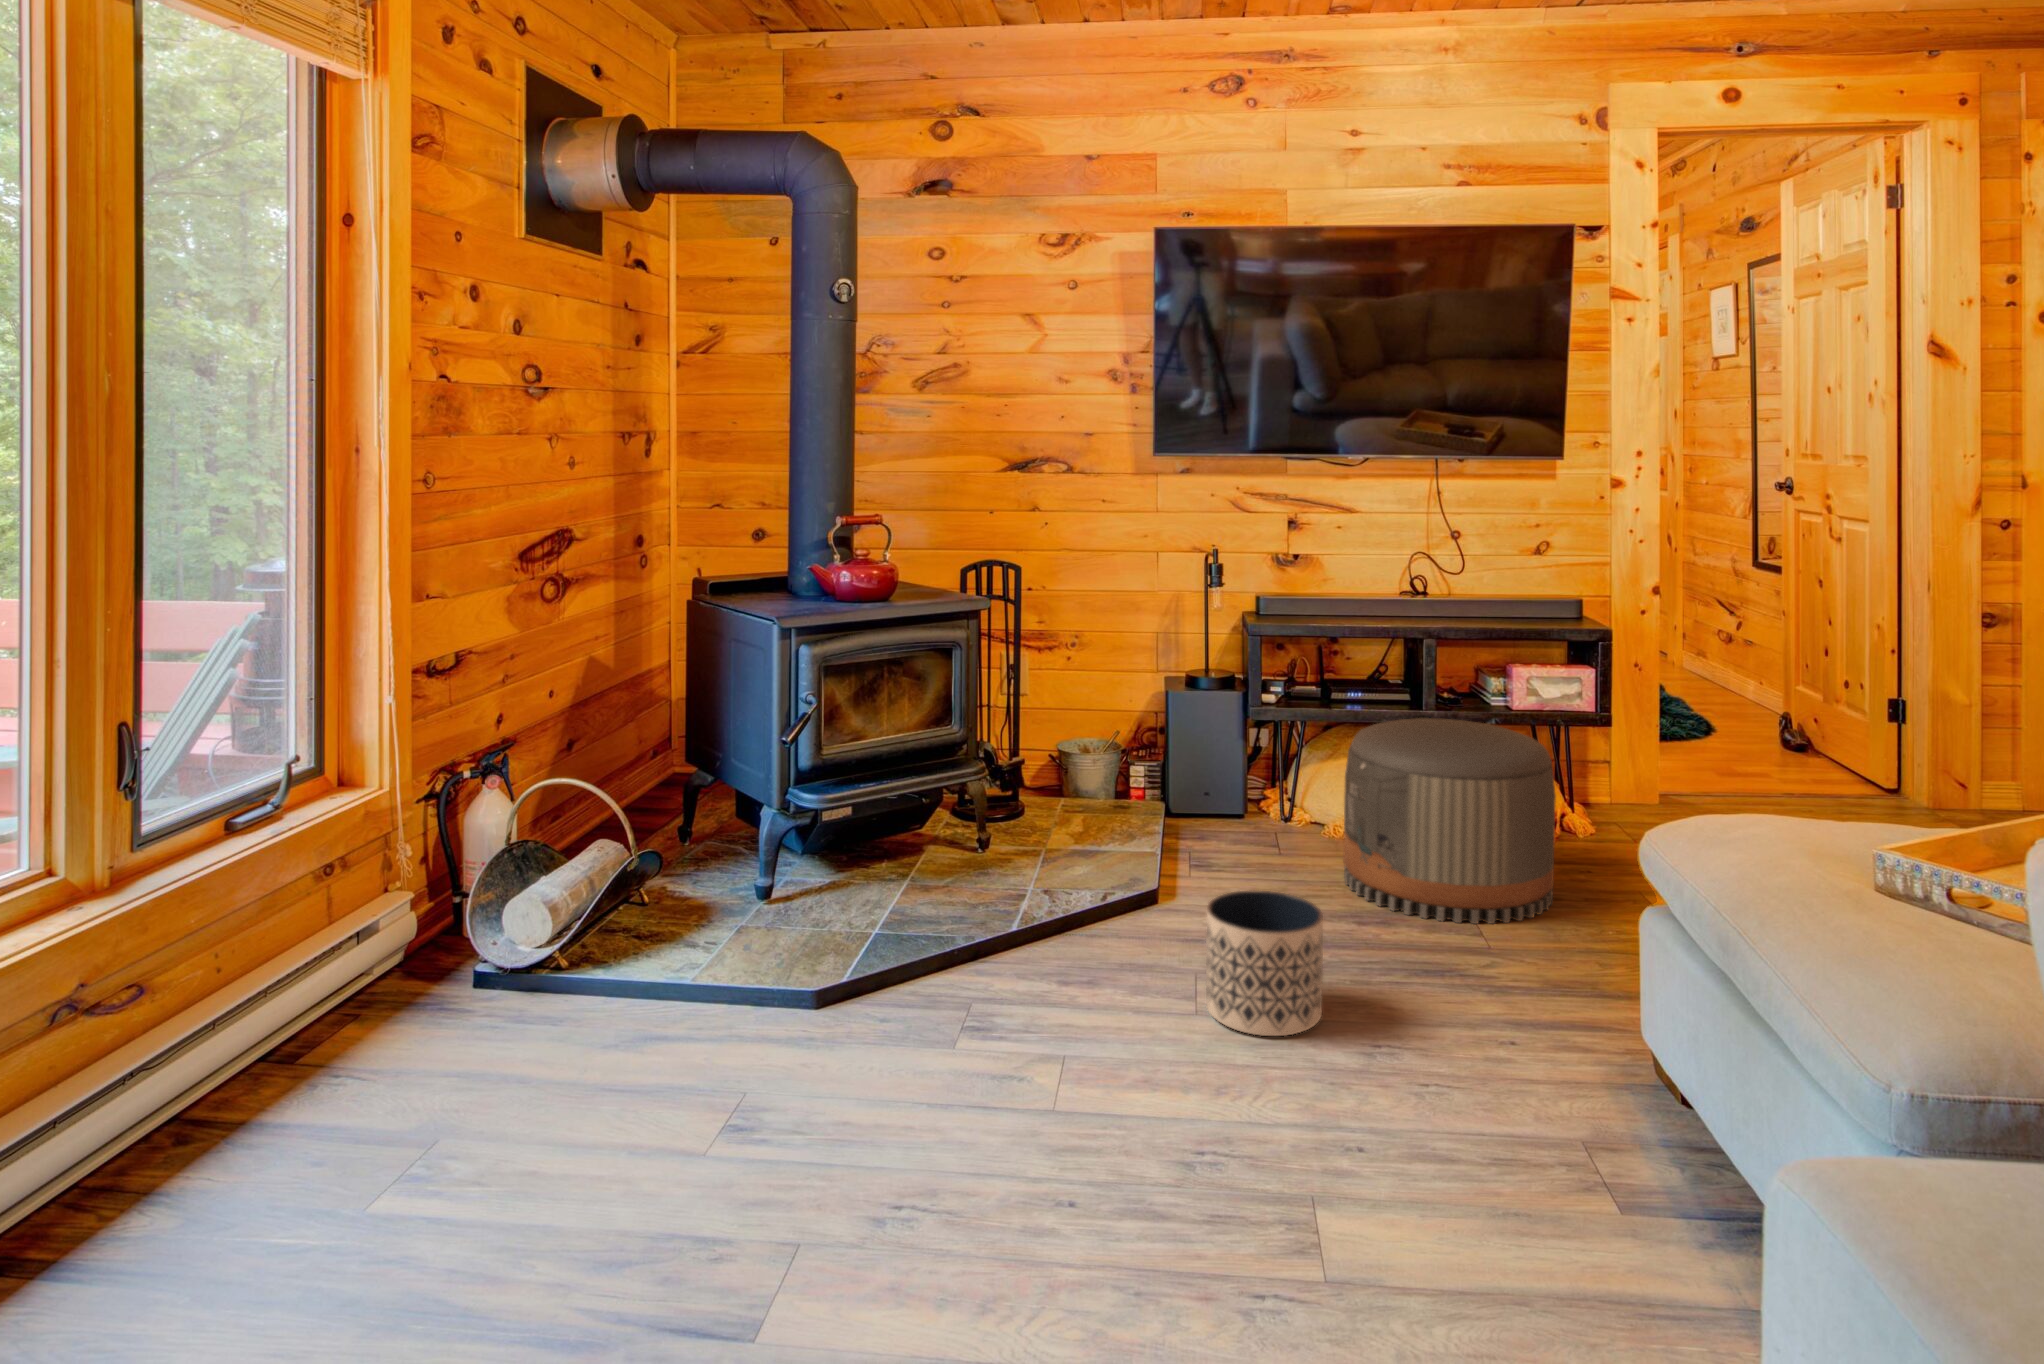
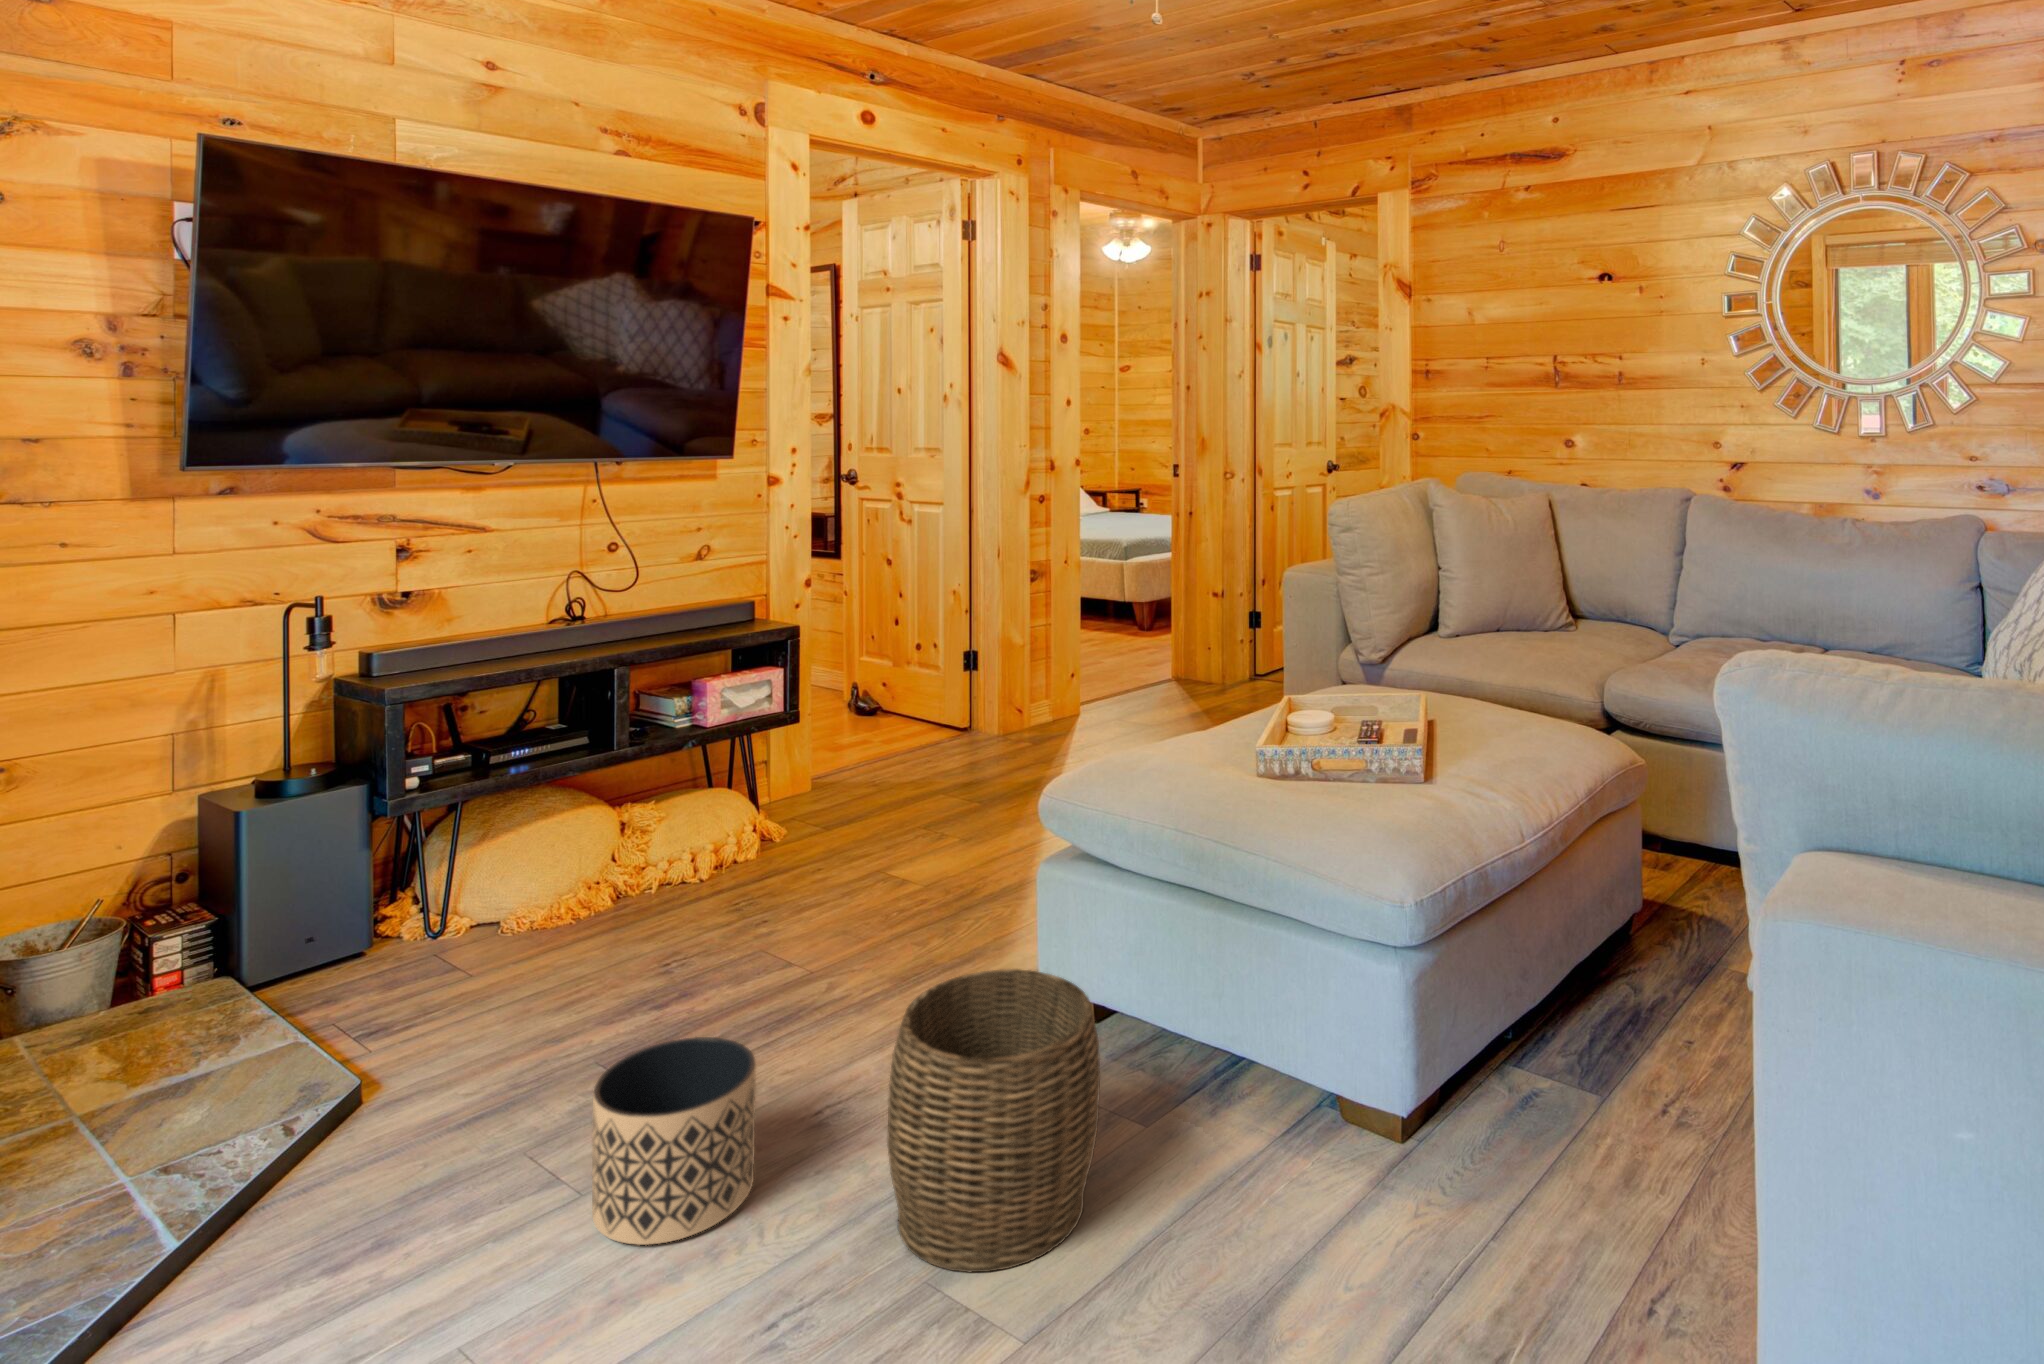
pouf: present [1343,718,1556,924] -> none [586,758,834,1000]
woven basket: none [1360,906,1572,1183] -> present [887,969,1100,1272]

